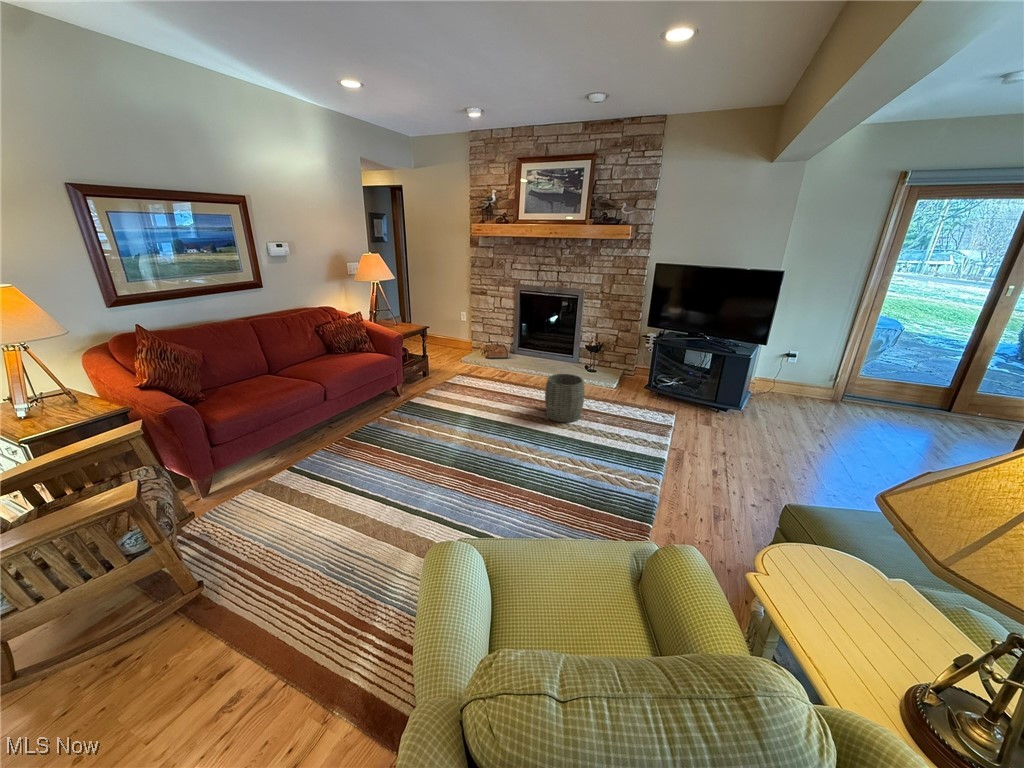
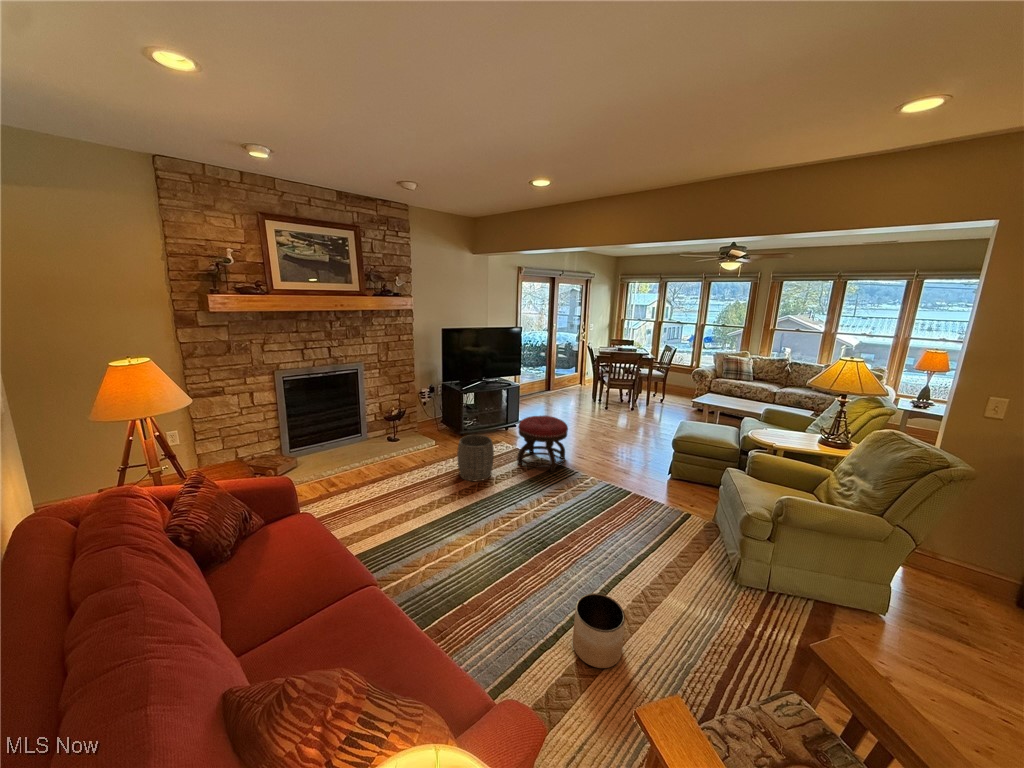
ottoman: none [610,382,684,456] -> present [517,416,568,472]
planter: none [313,469,362,523] -> present [573,593,625,668]

